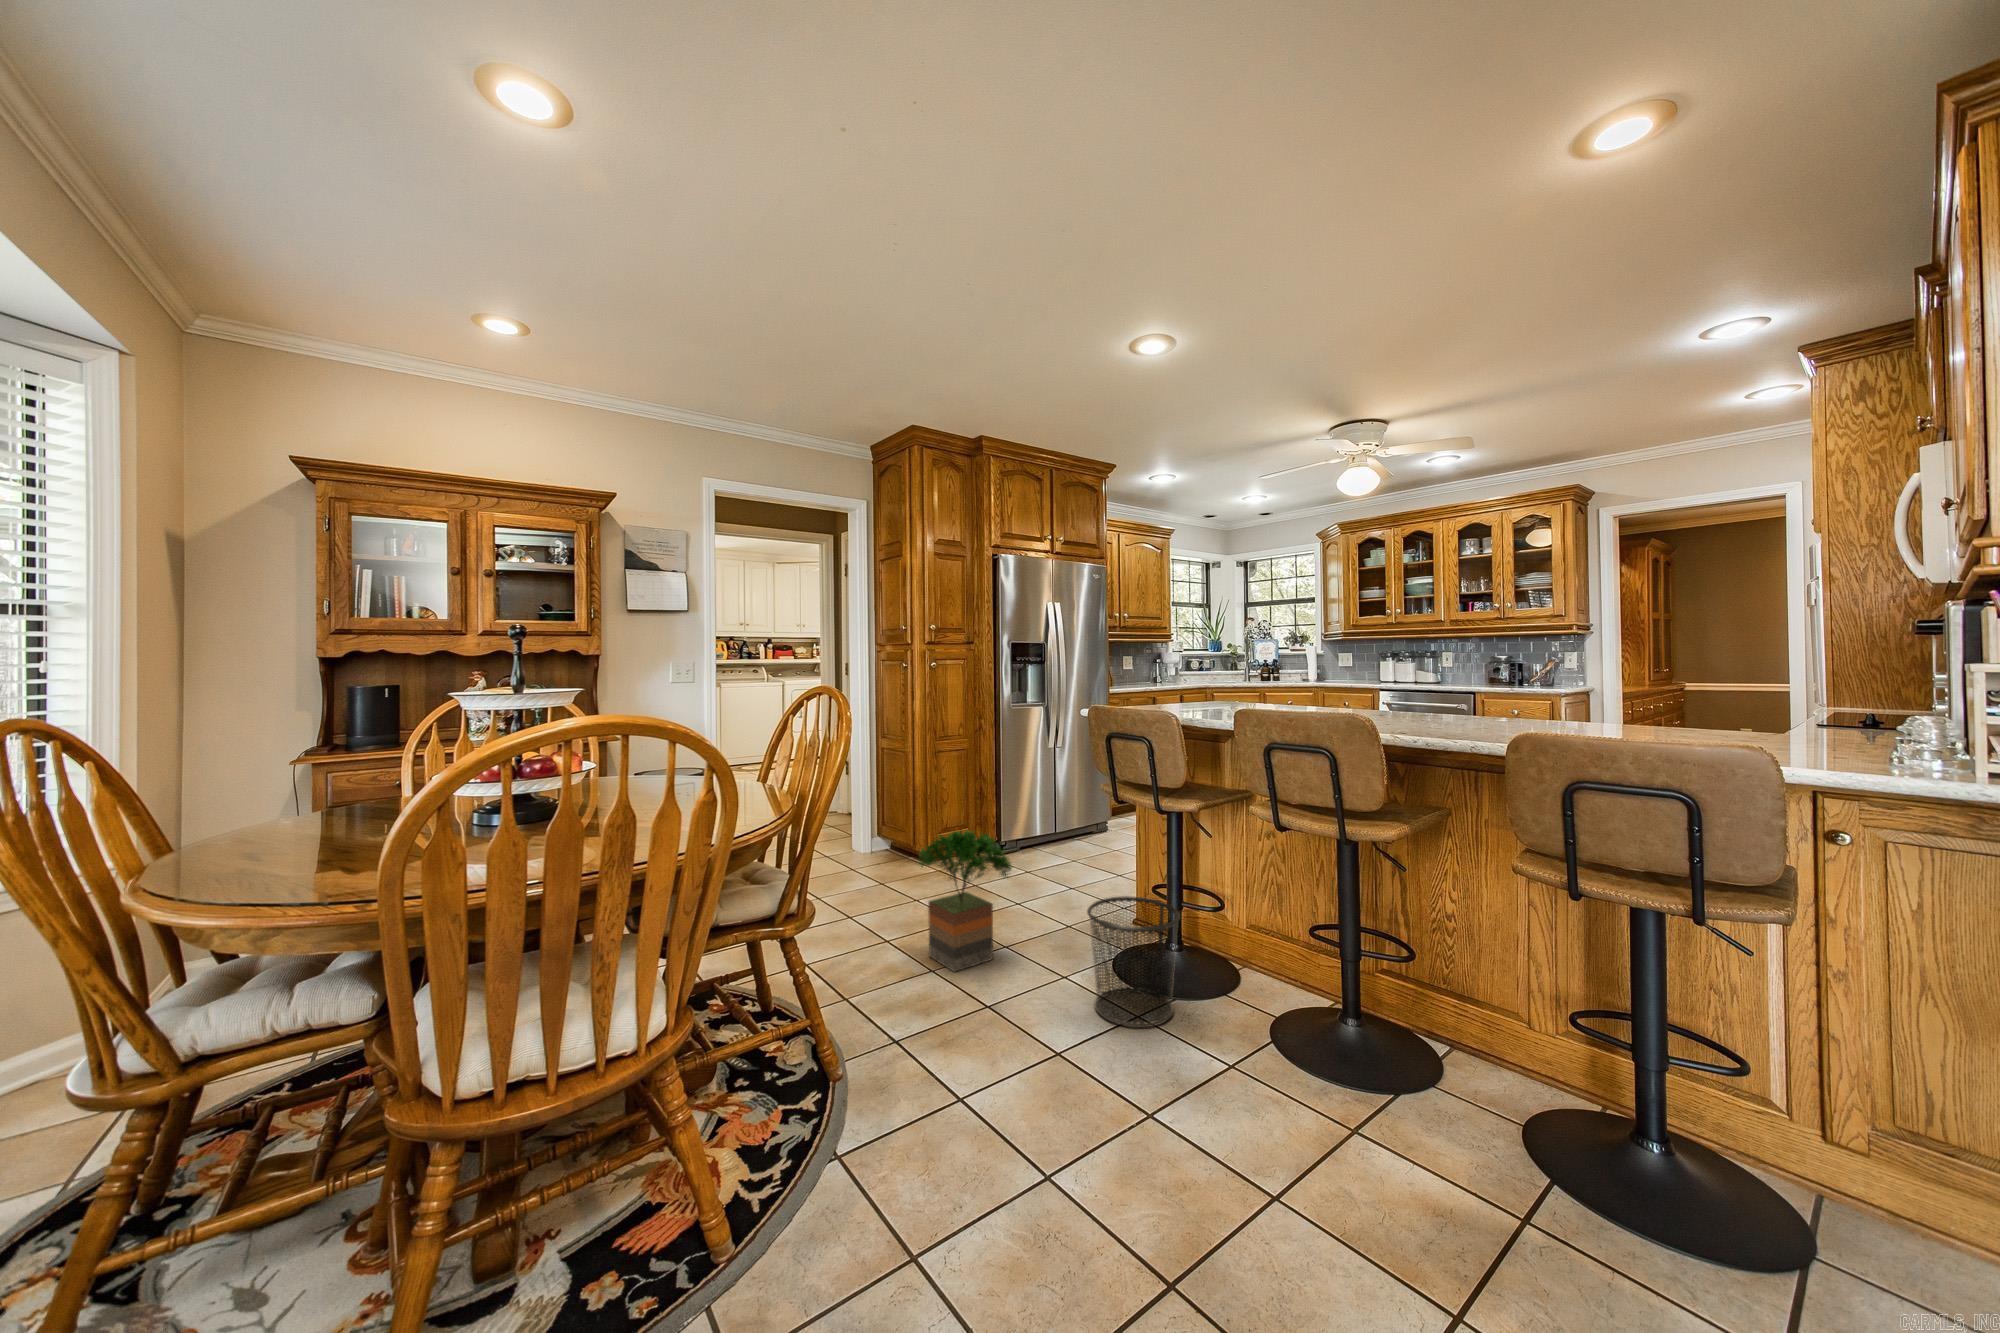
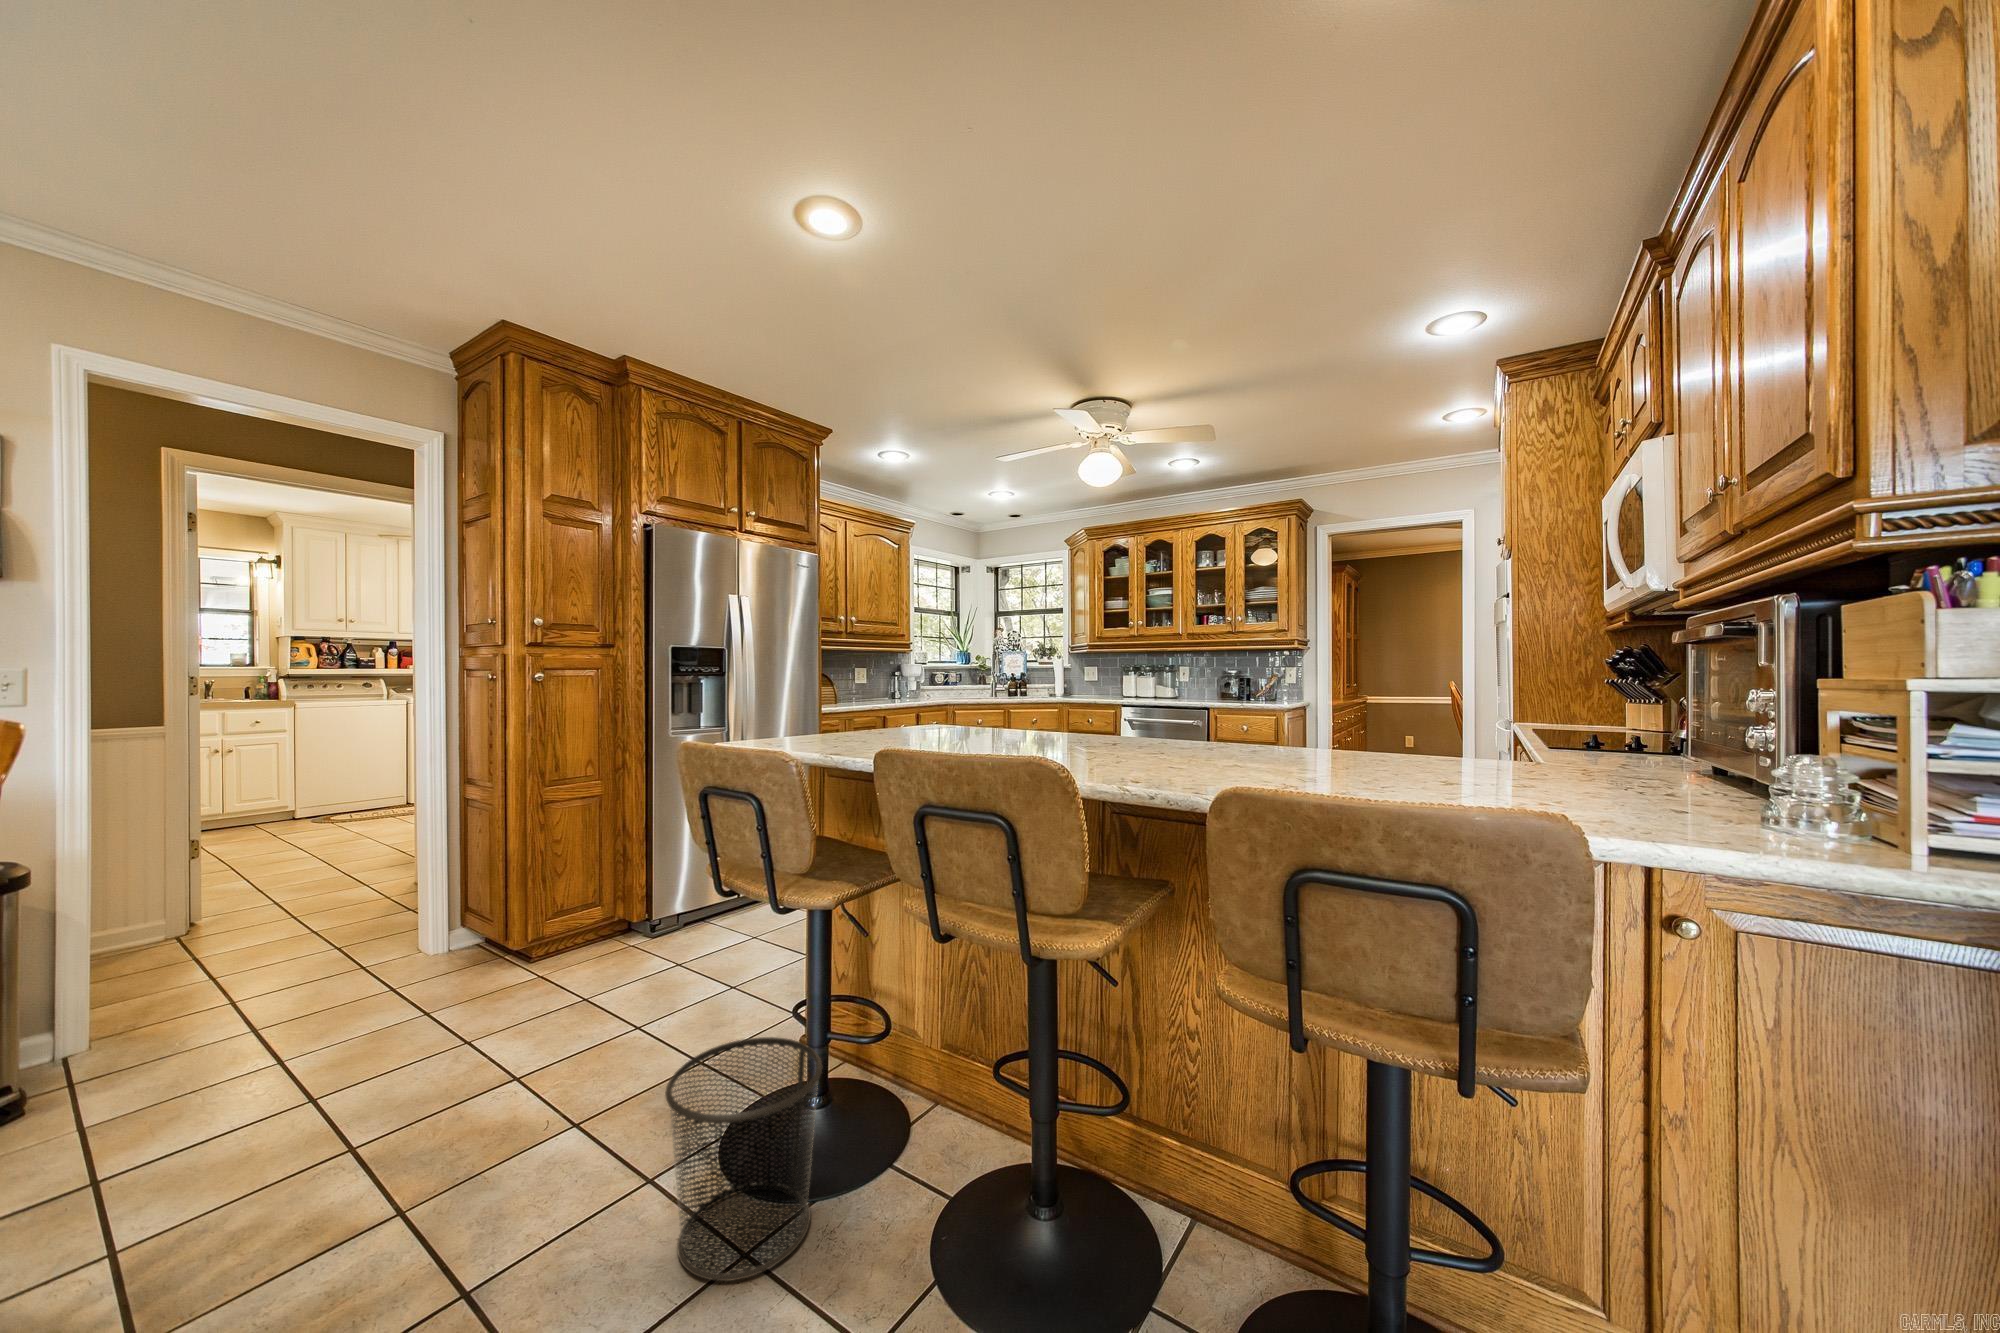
potted tree: present [919,830,1013,972] -> none [394,937,583,1198]

